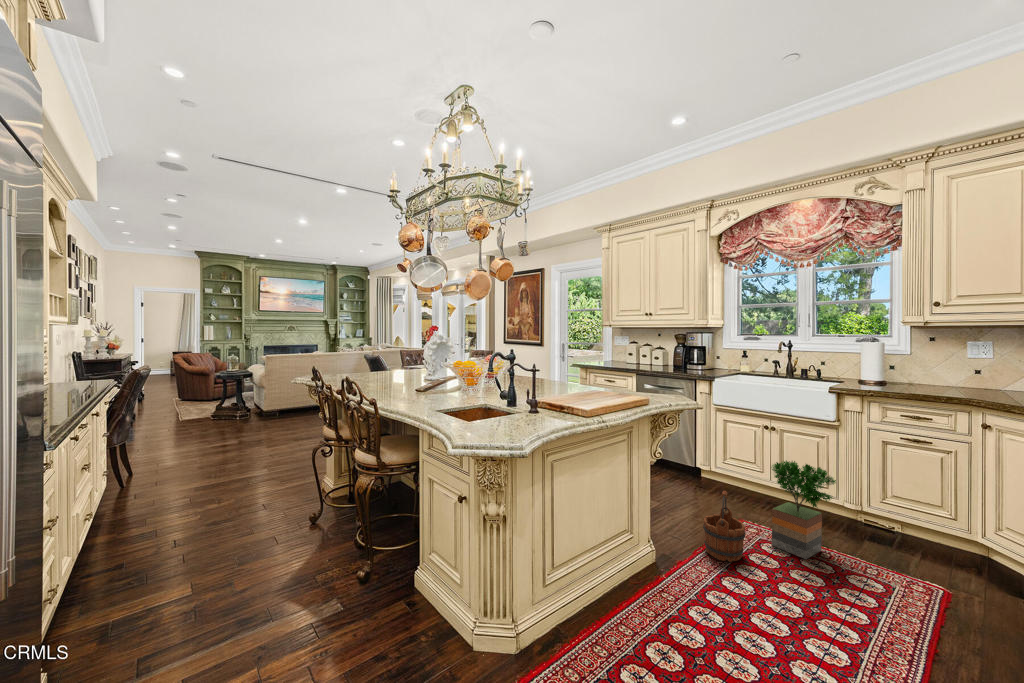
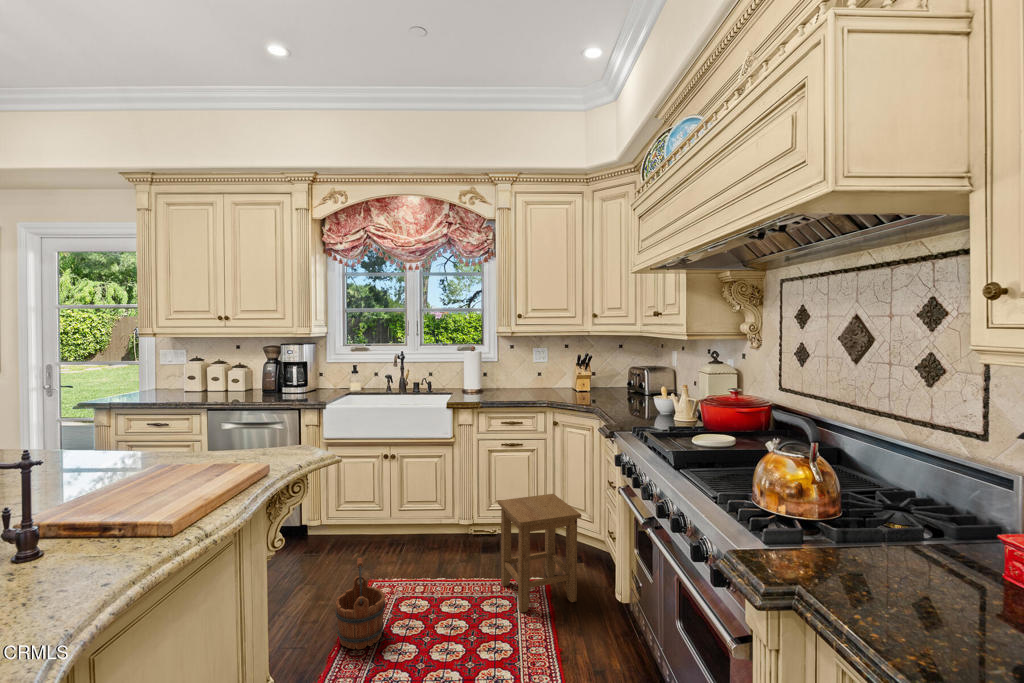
potted tree: present [771,461,836,559] -> none [401,495,464,603]
stool: none [880,484,1000,621] -> present [498,494,581,612]

